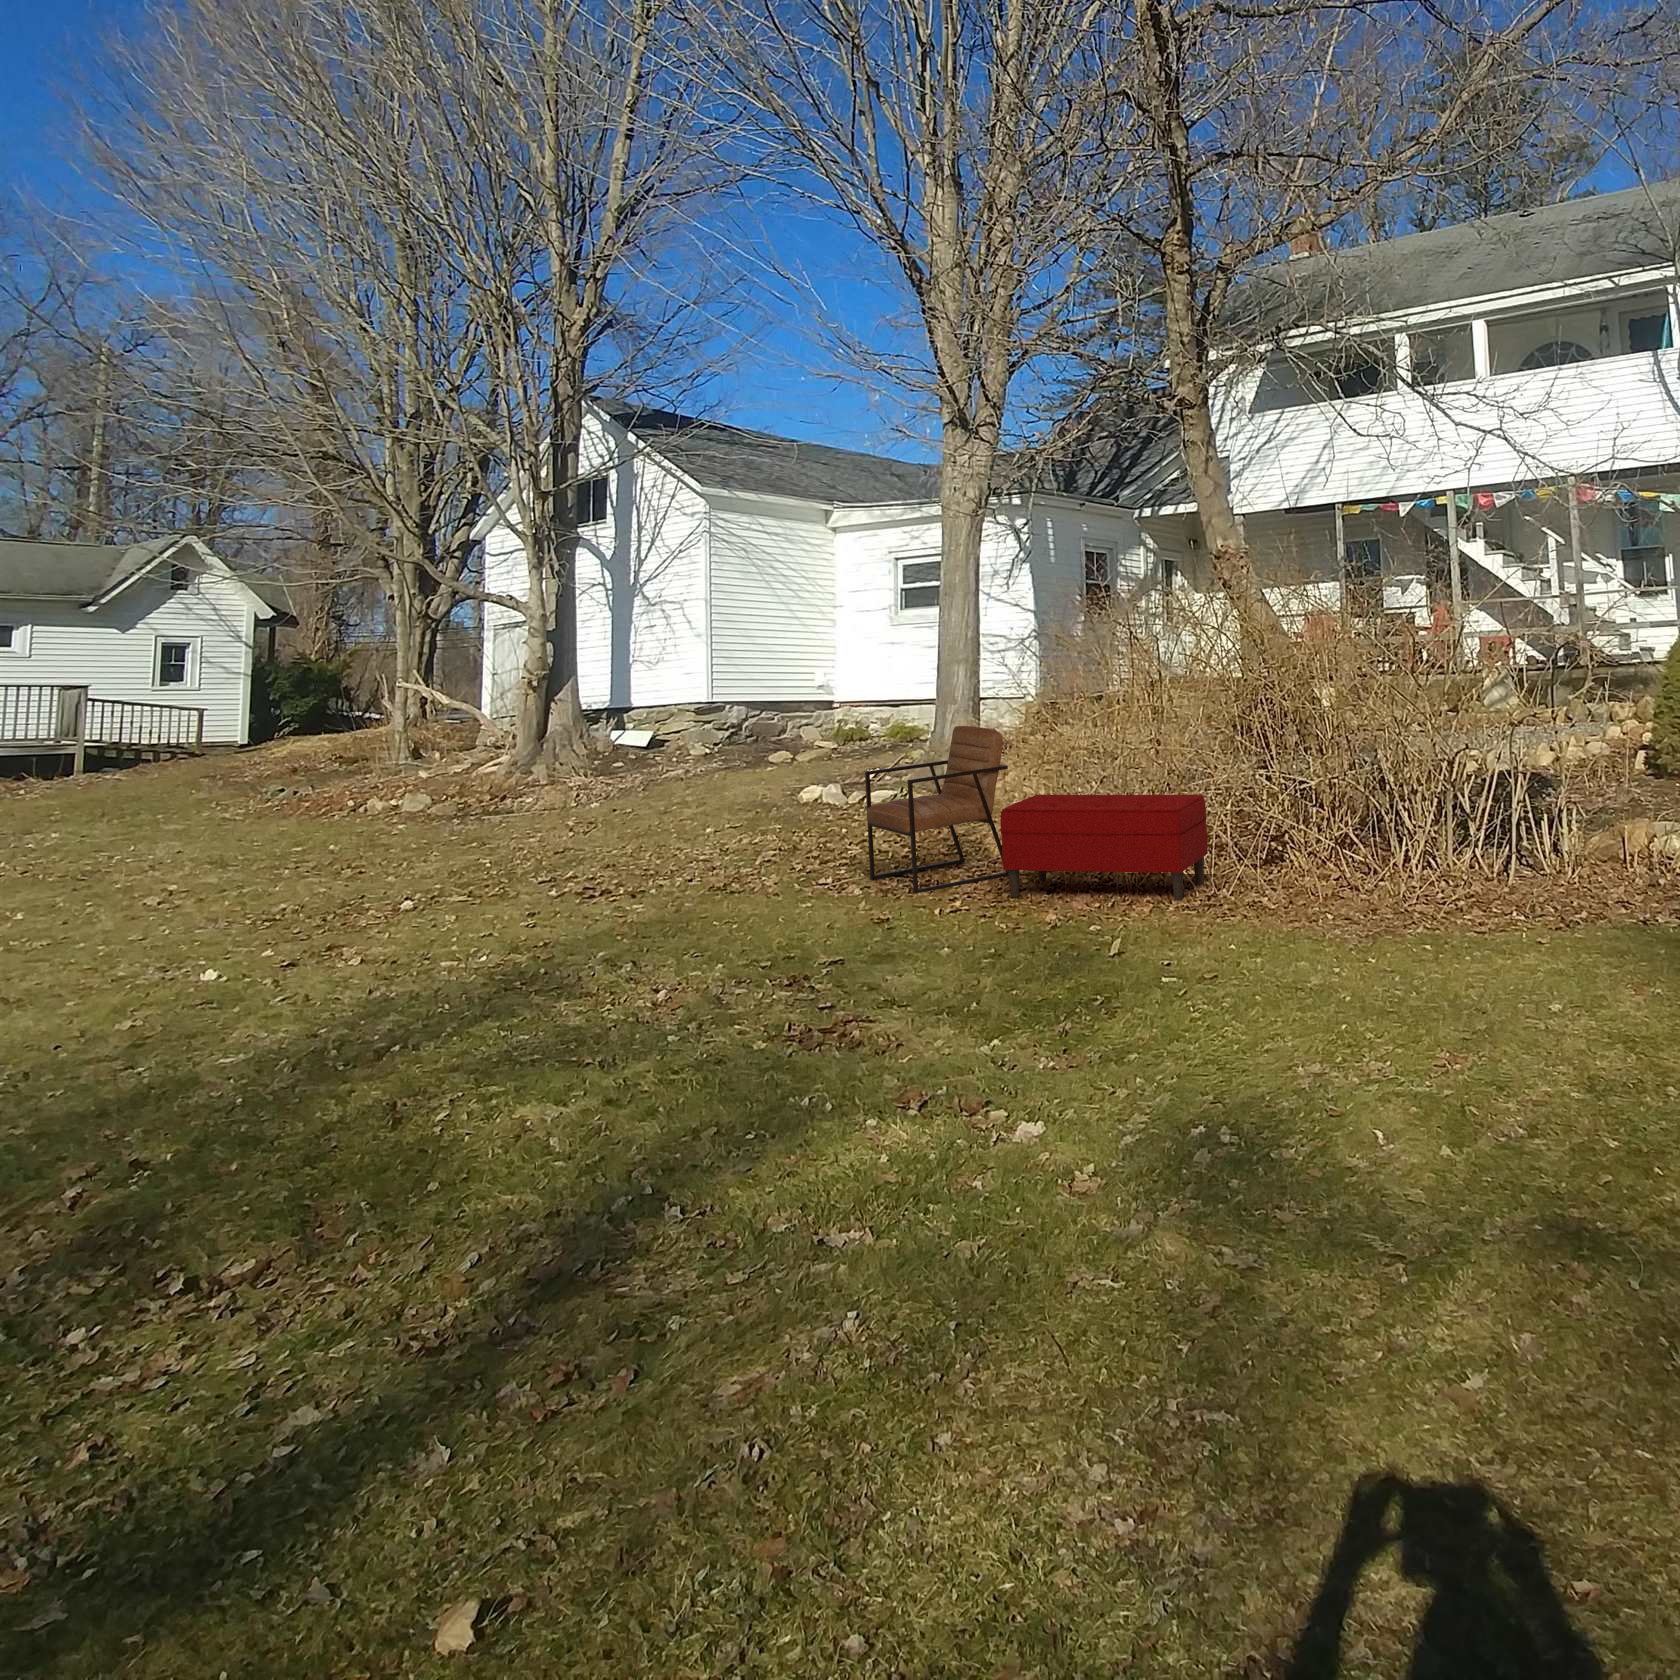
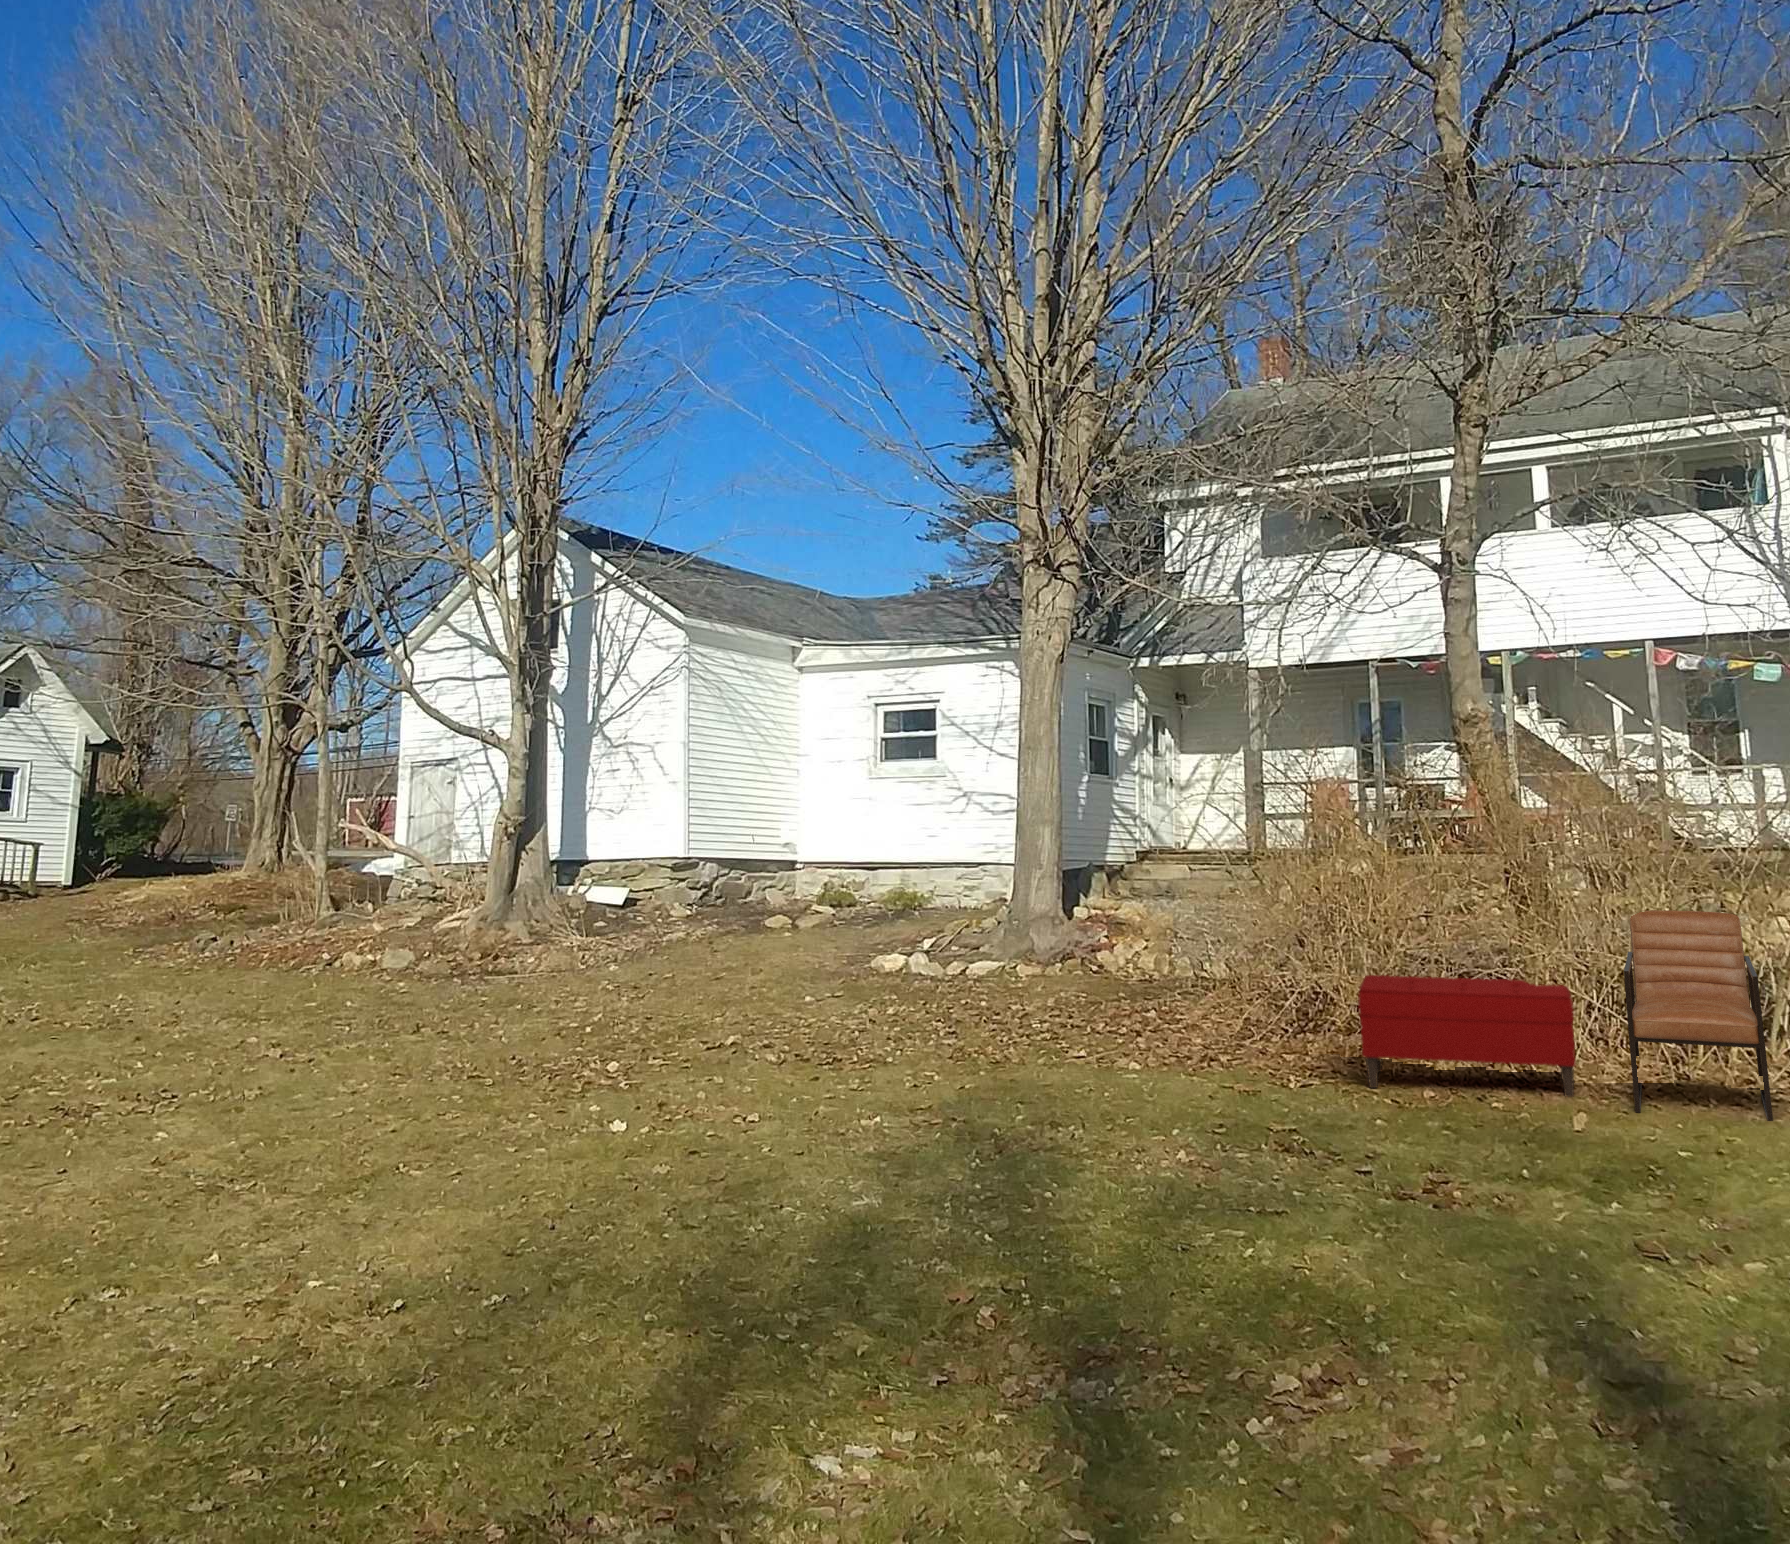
chair: present [865,726,1009,894] -> present [1624,910,1773,1121]

